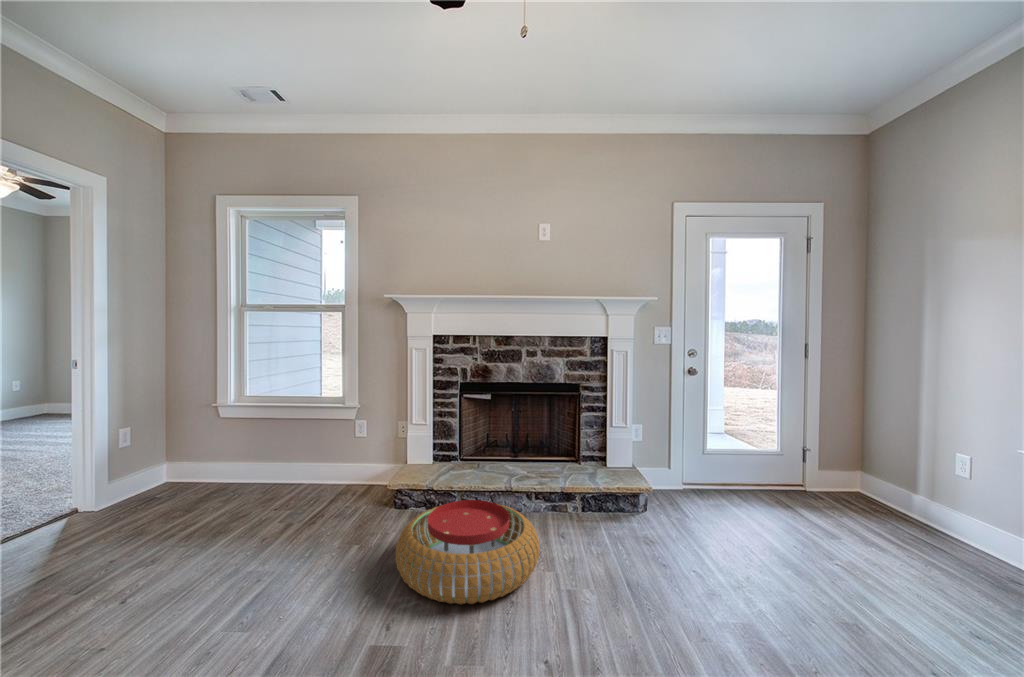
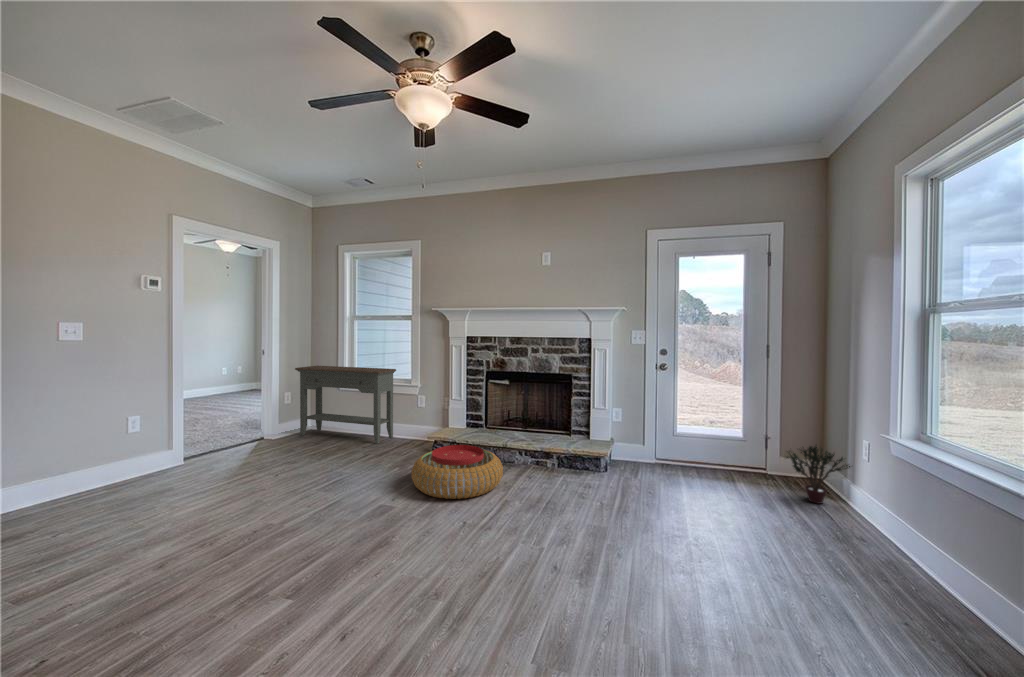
console table: none [137,381,320,499] -> present [295,366,396,444]
potted plant: none [853,458,946,529] -> present [786,446,850,504]

